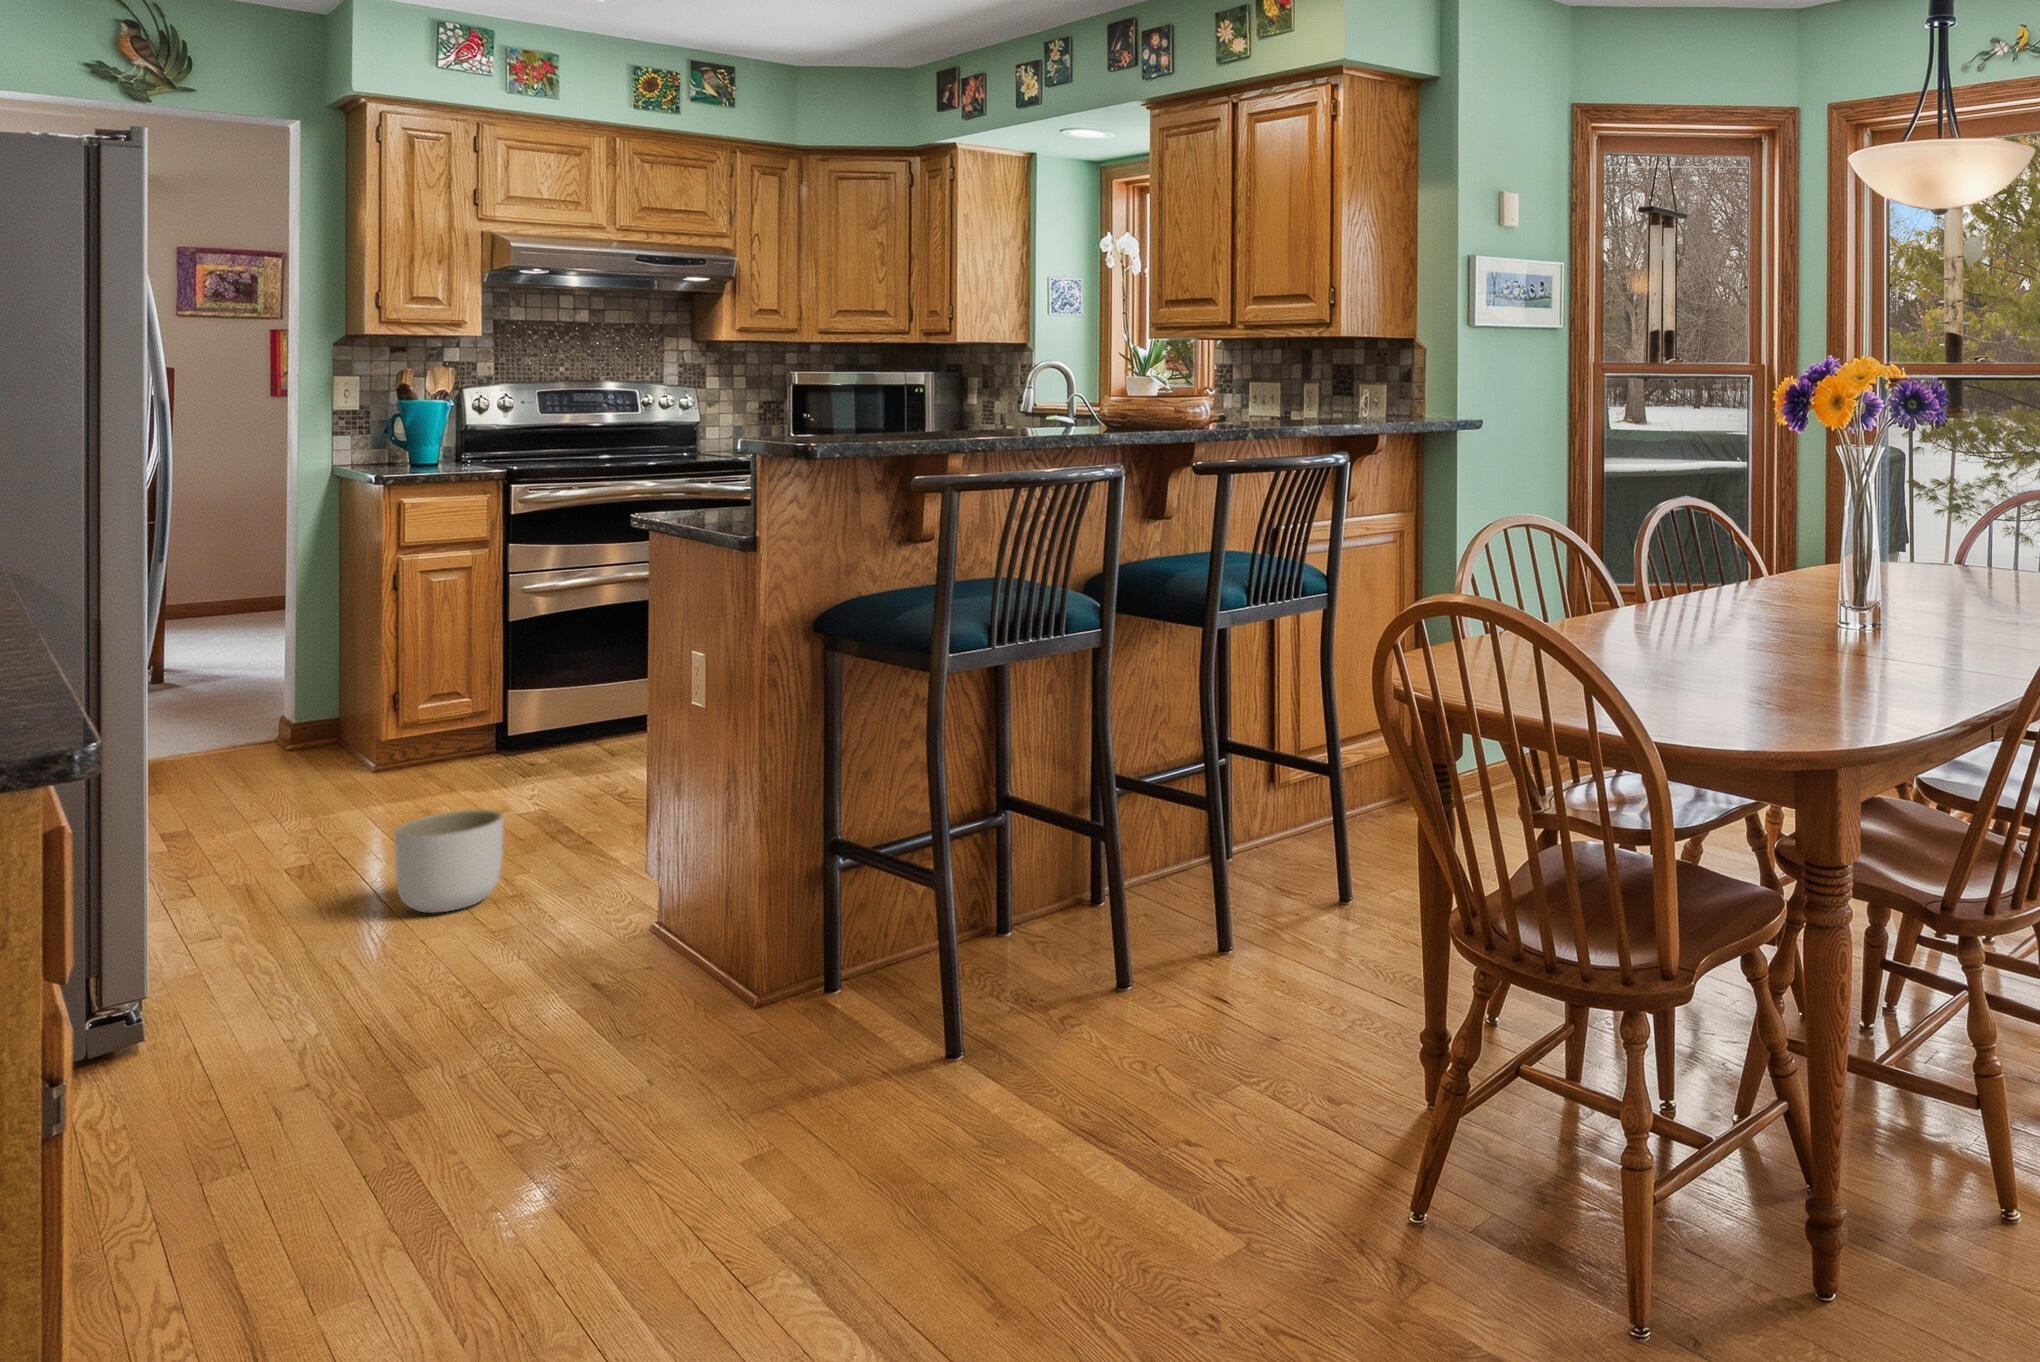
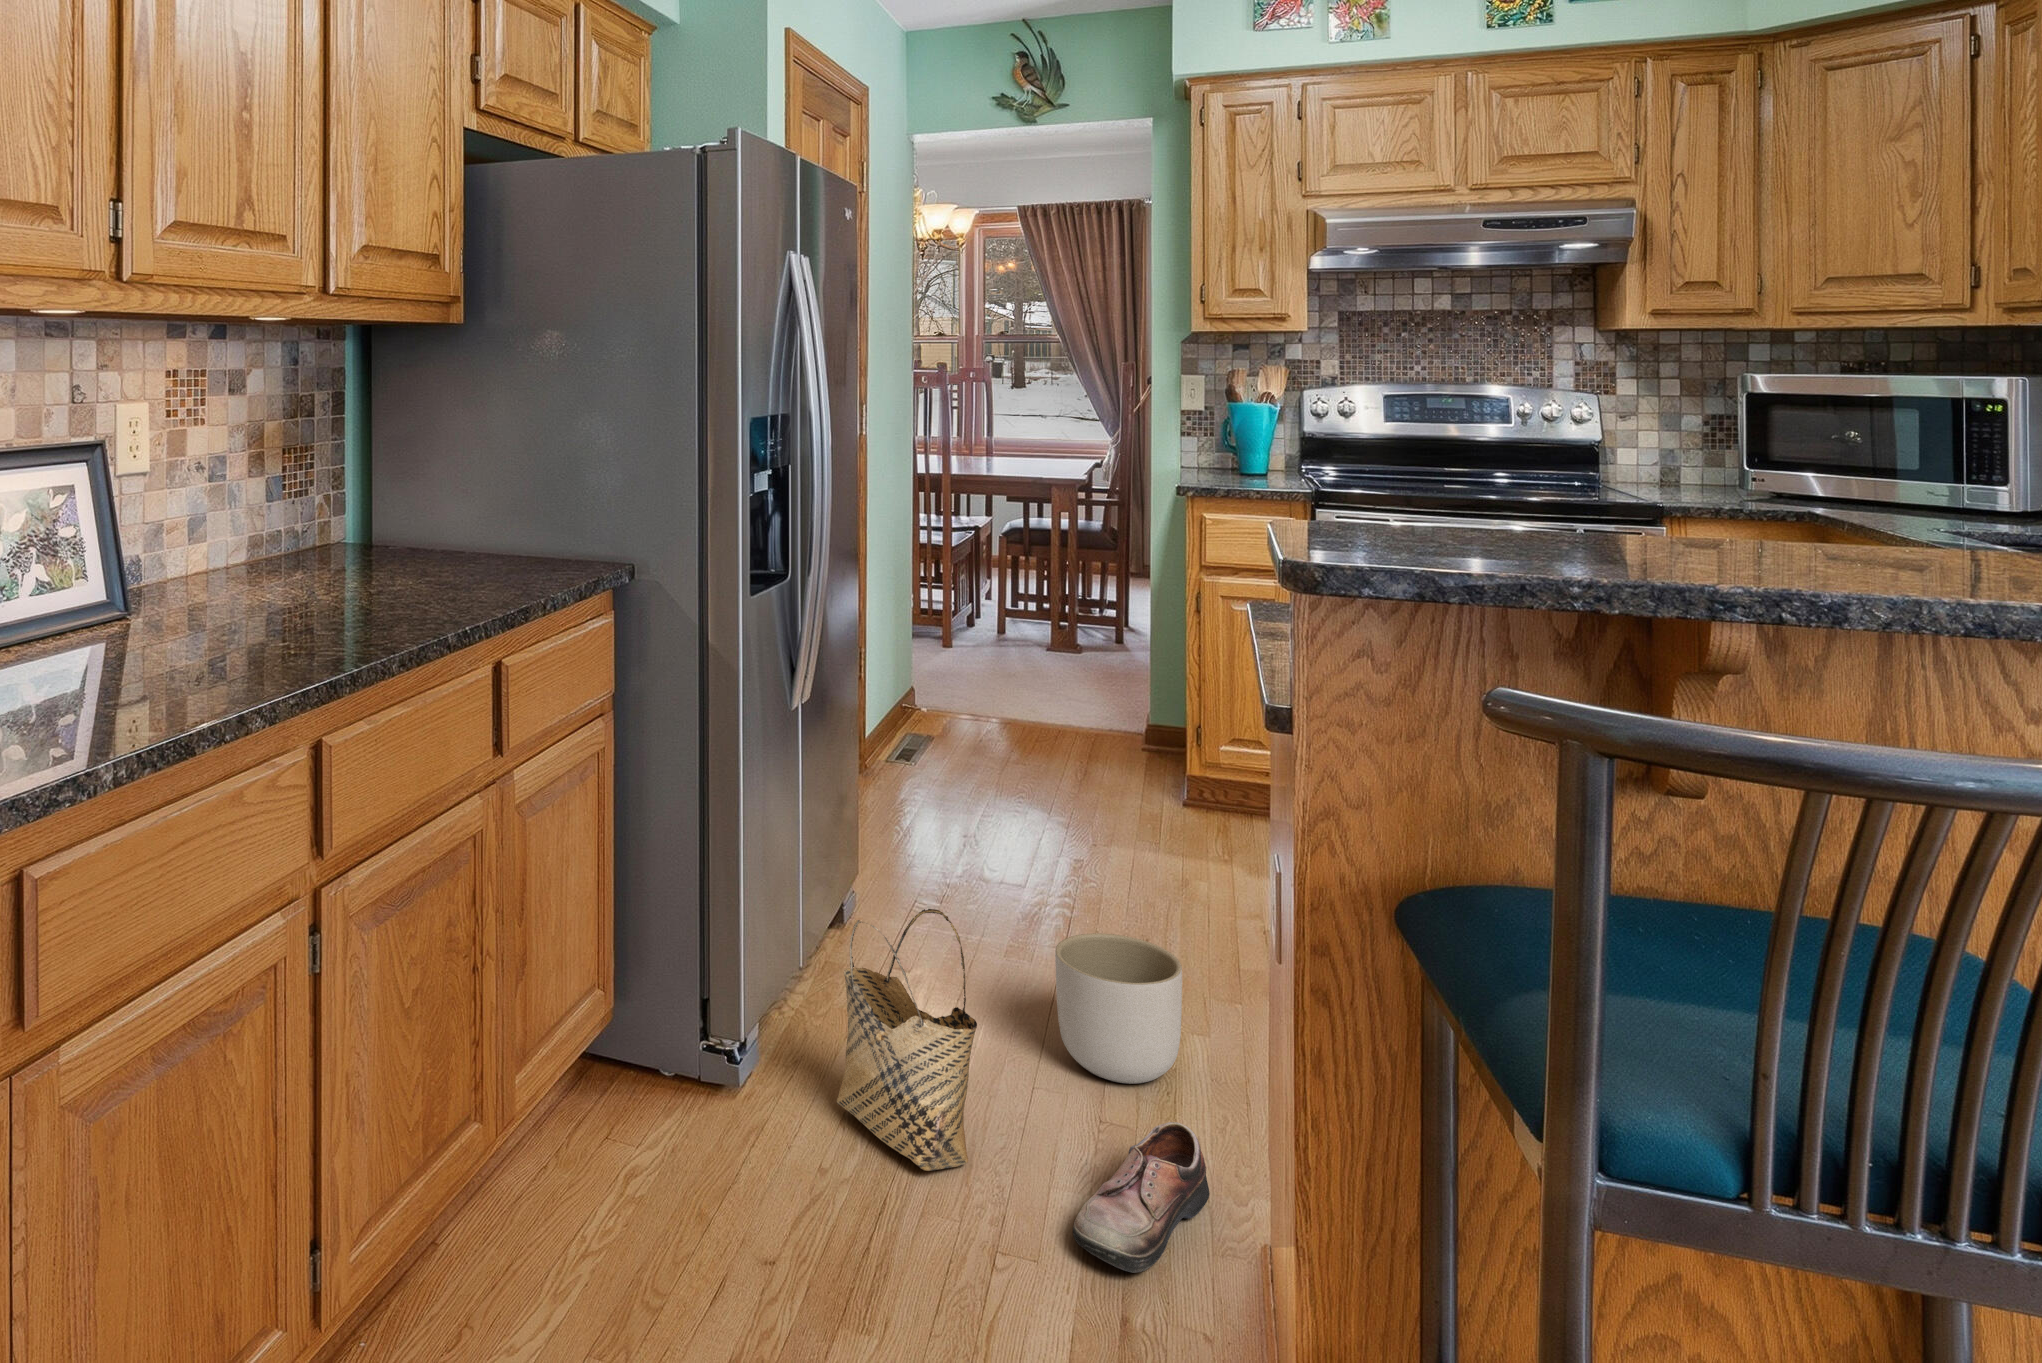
woven basket: none [234,805,389,993] -> present [837,909,977,1171]
shoe: none [484,888,562,969] -> present [1073,1122,1210,1273]

